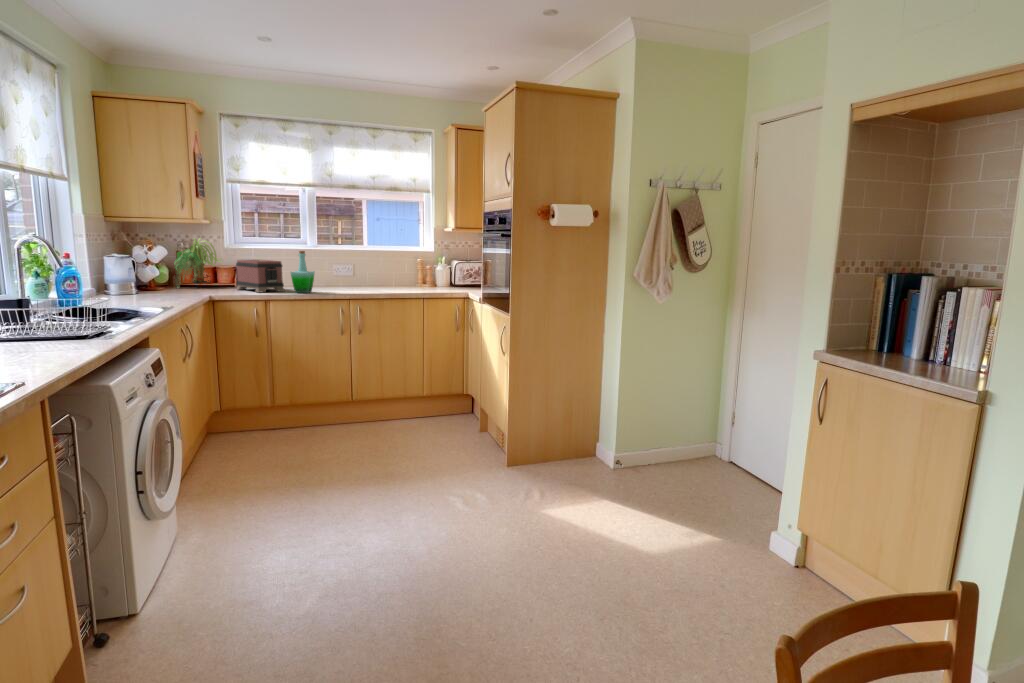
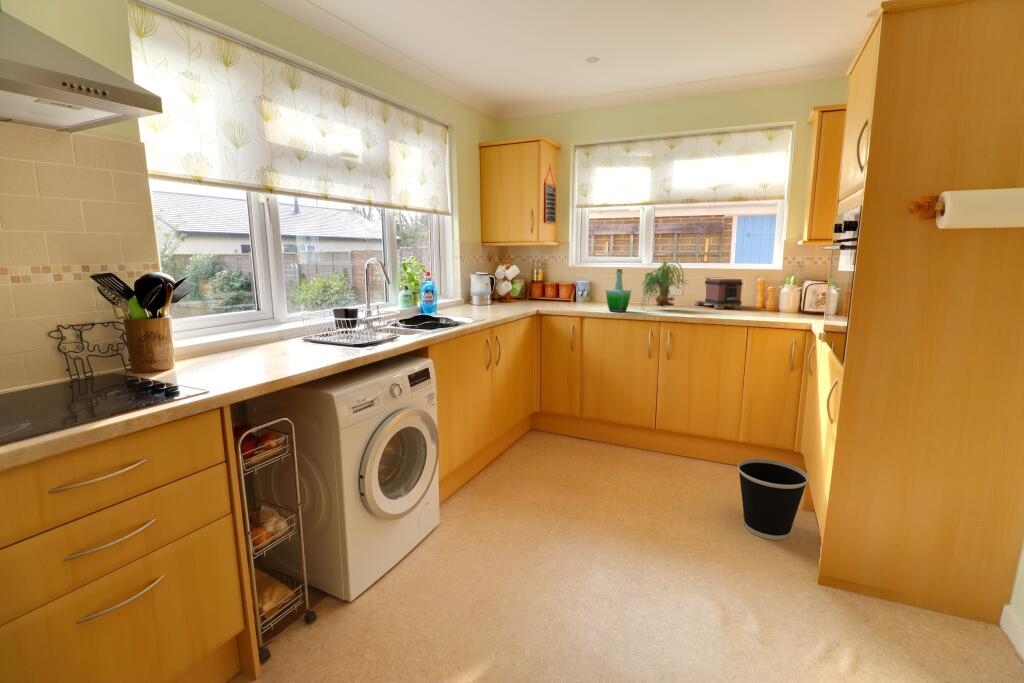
plant: present [174,238,221,284] -> present [643,259,687,307]
toaster: present [236,260,284,293] -> present [695,278,743,309]
wastebasket: none [440,400,489,459] -> present [737,459,809,540]

